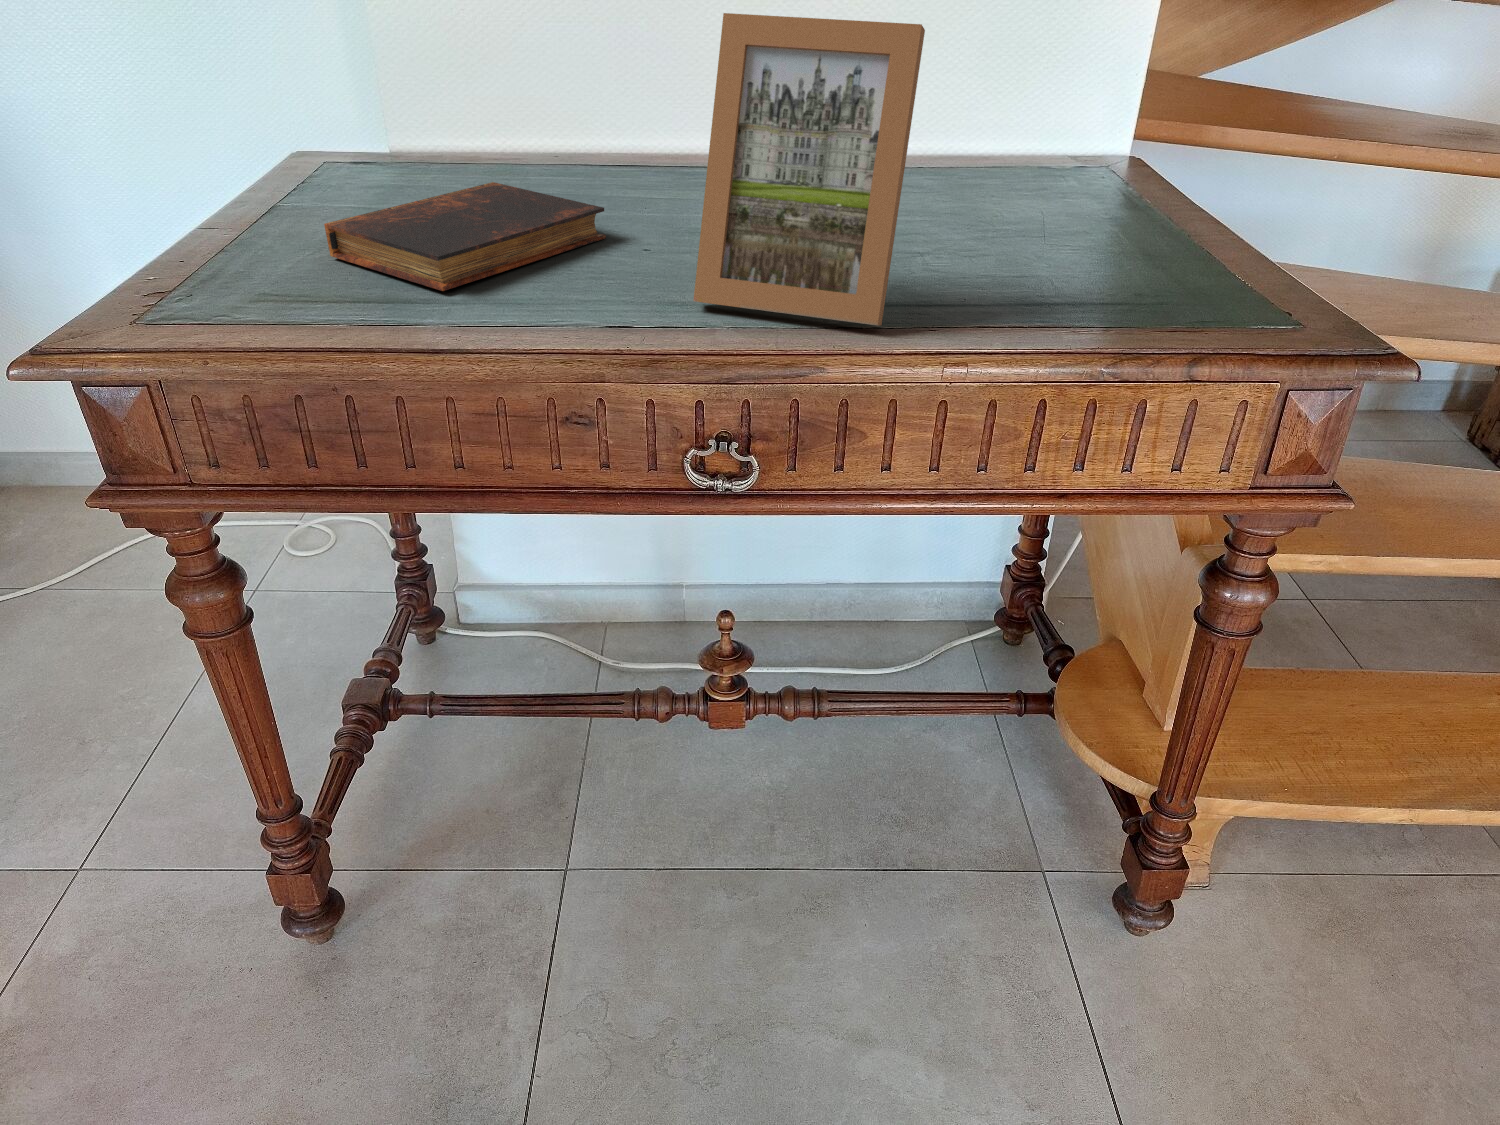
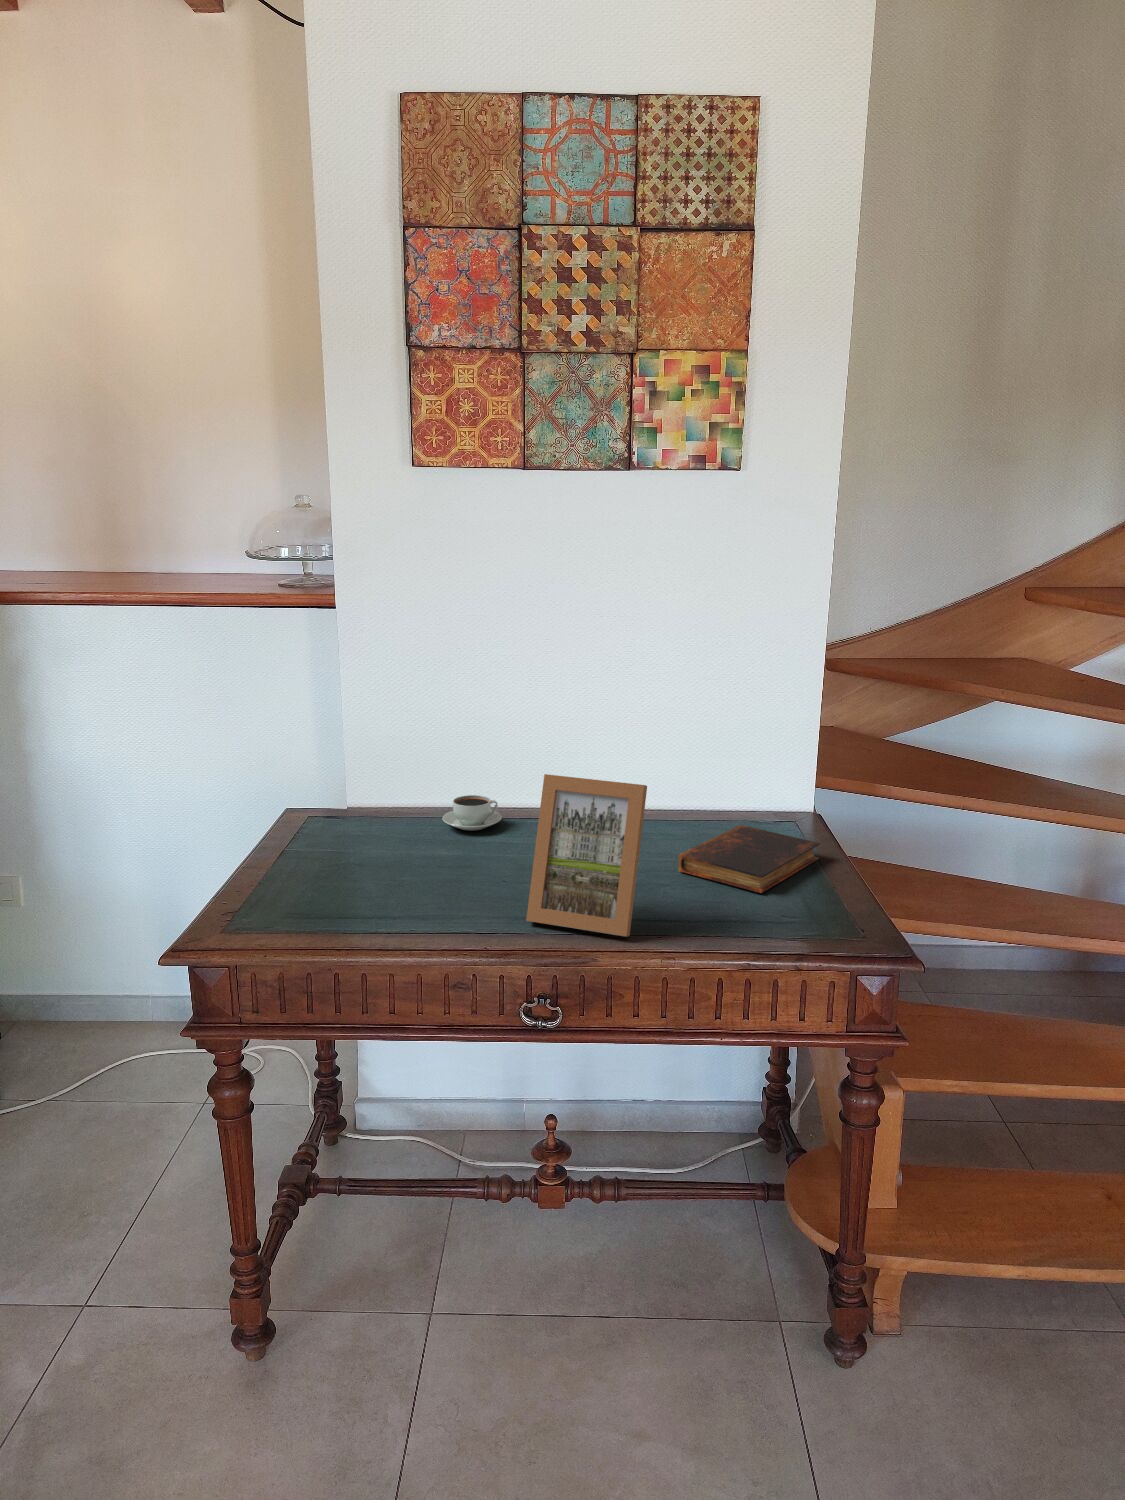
coffee cup: none [546,122,643,178] -> present [442,795,502,831]
book: present [324,182,606,291] -> present [679,825,820,893]

